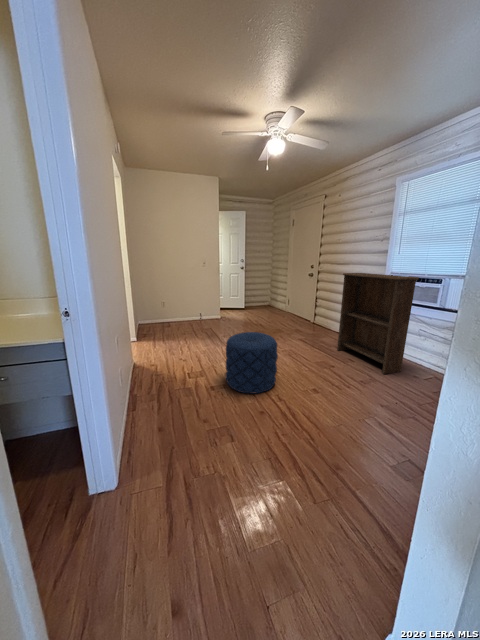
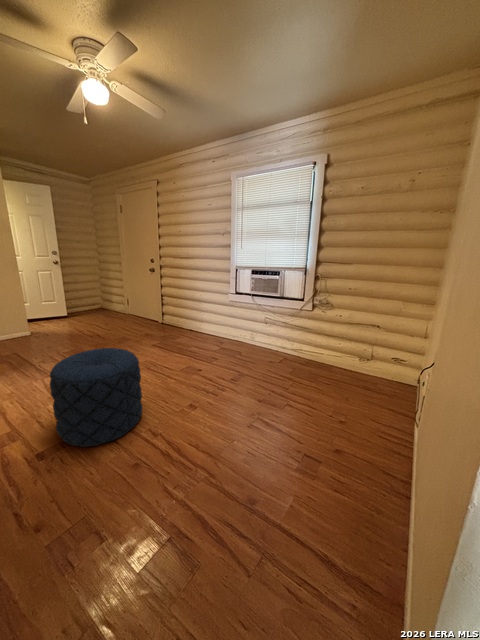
bookshelf: present [337,273,419,374] -> none [195,267,266,364]

